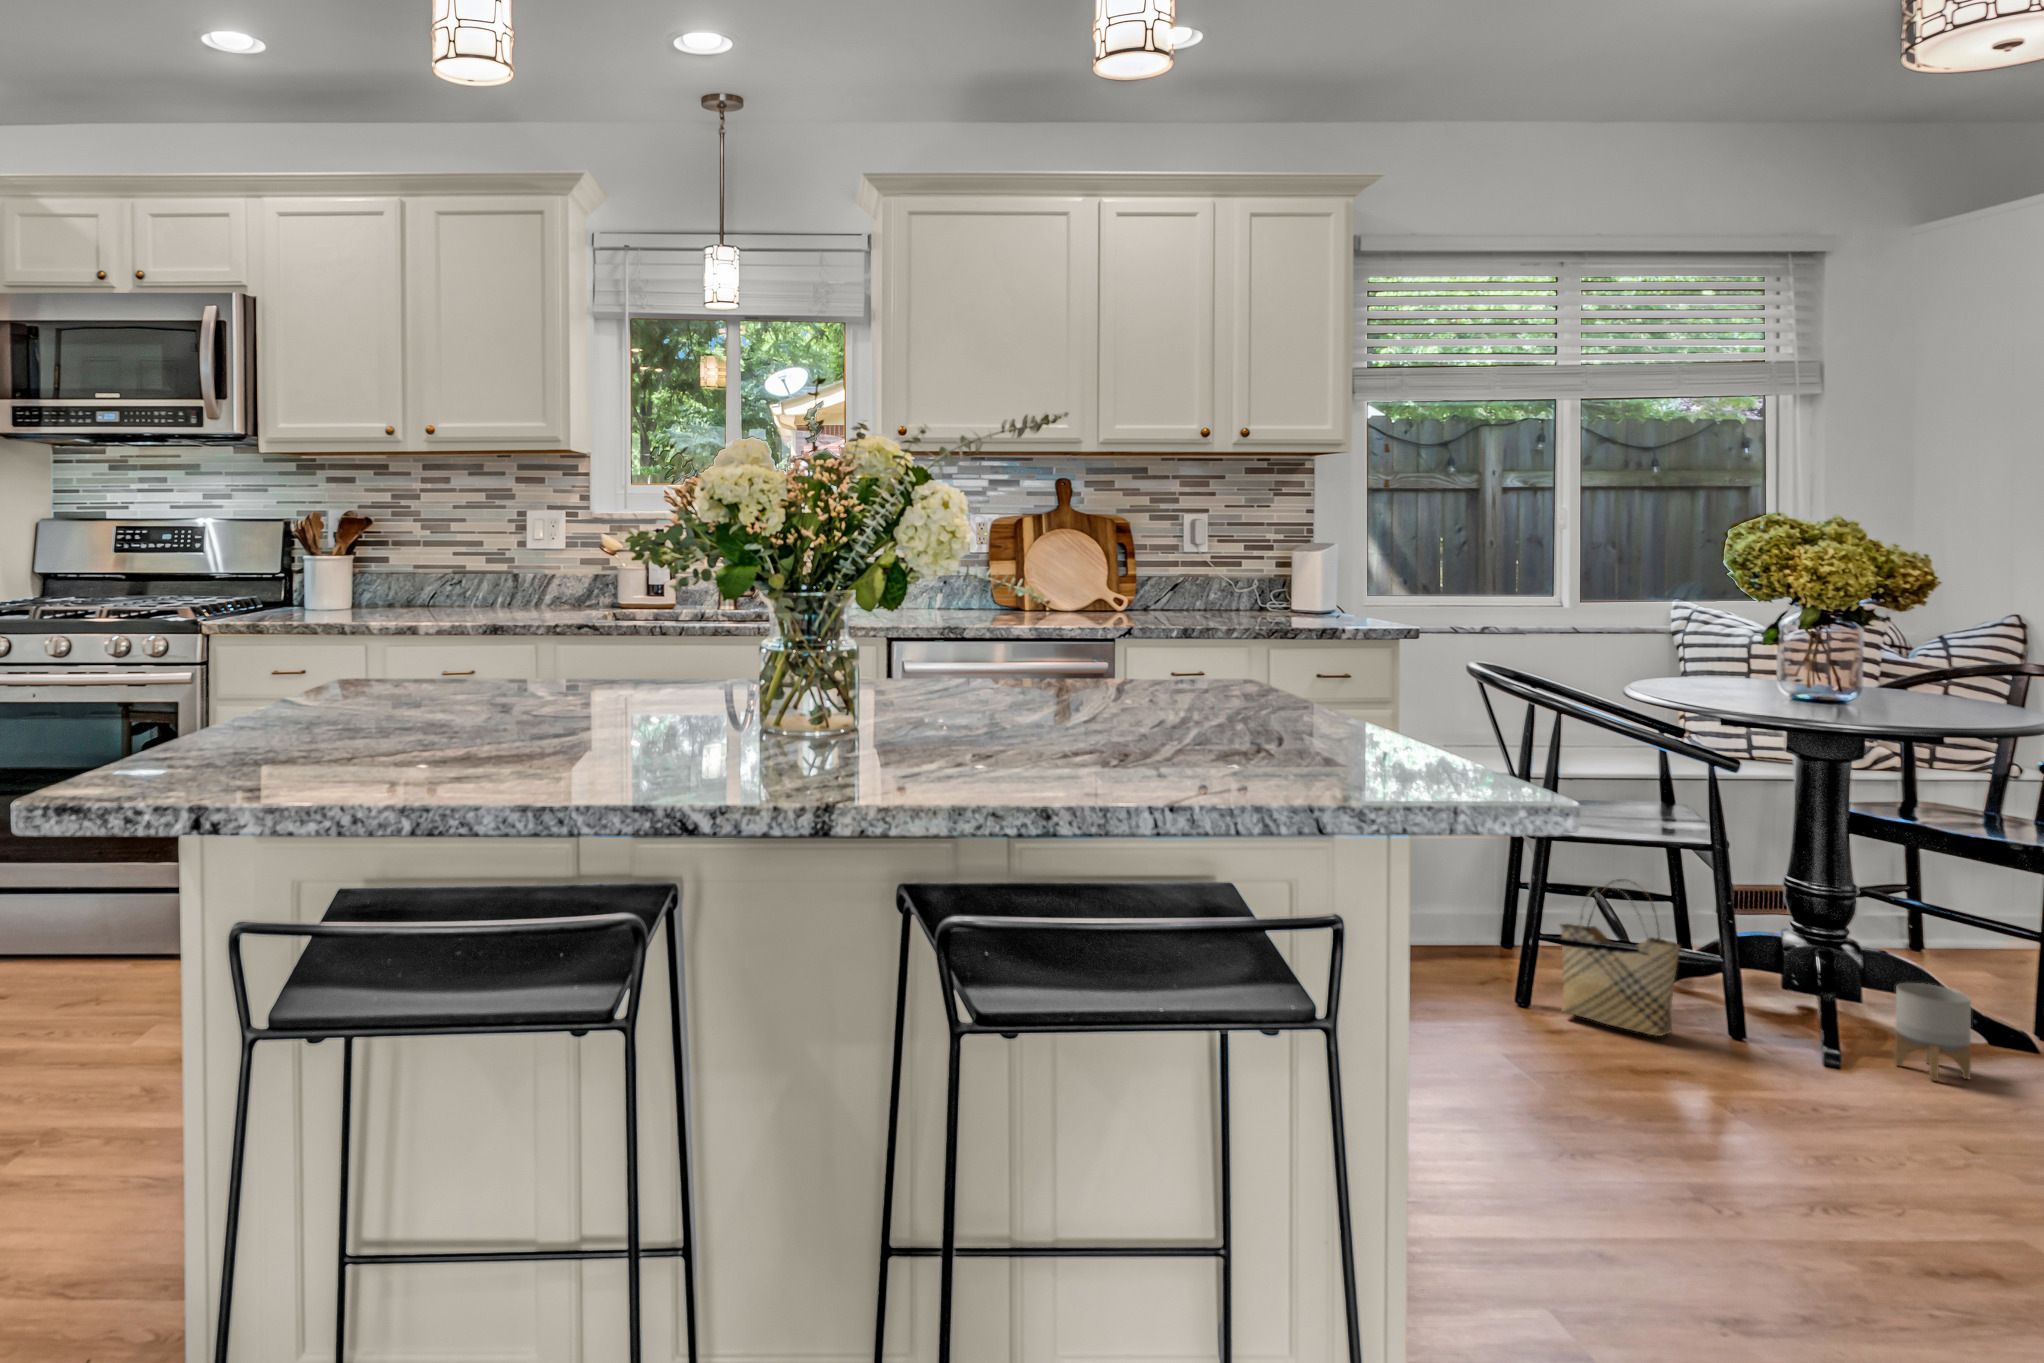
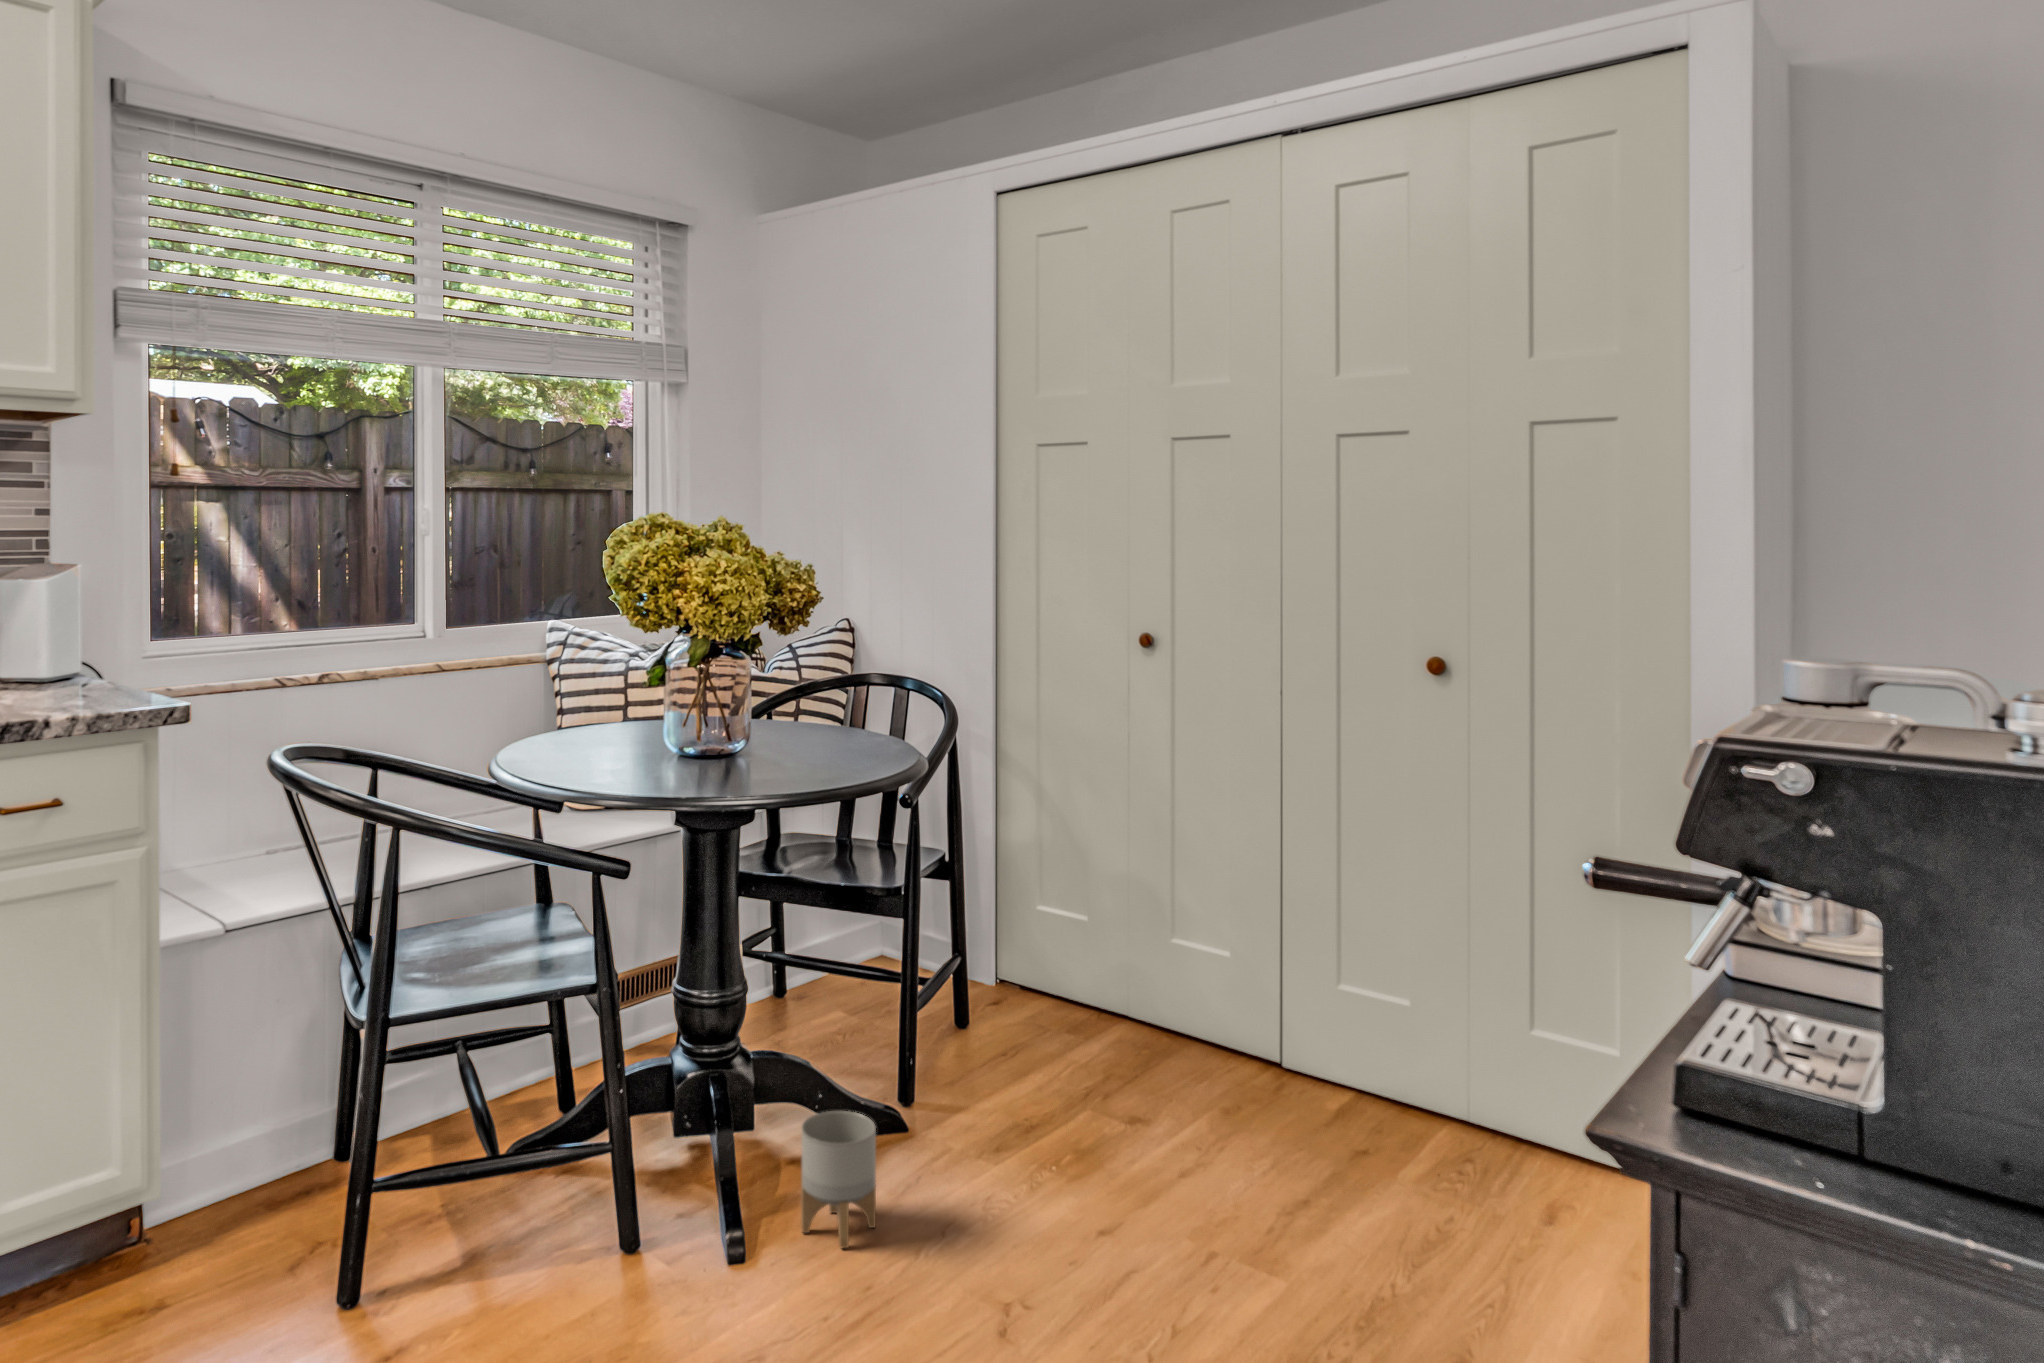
woven basket: present [1560,879,1680,1036] -> none [398,1058,562,1302]

